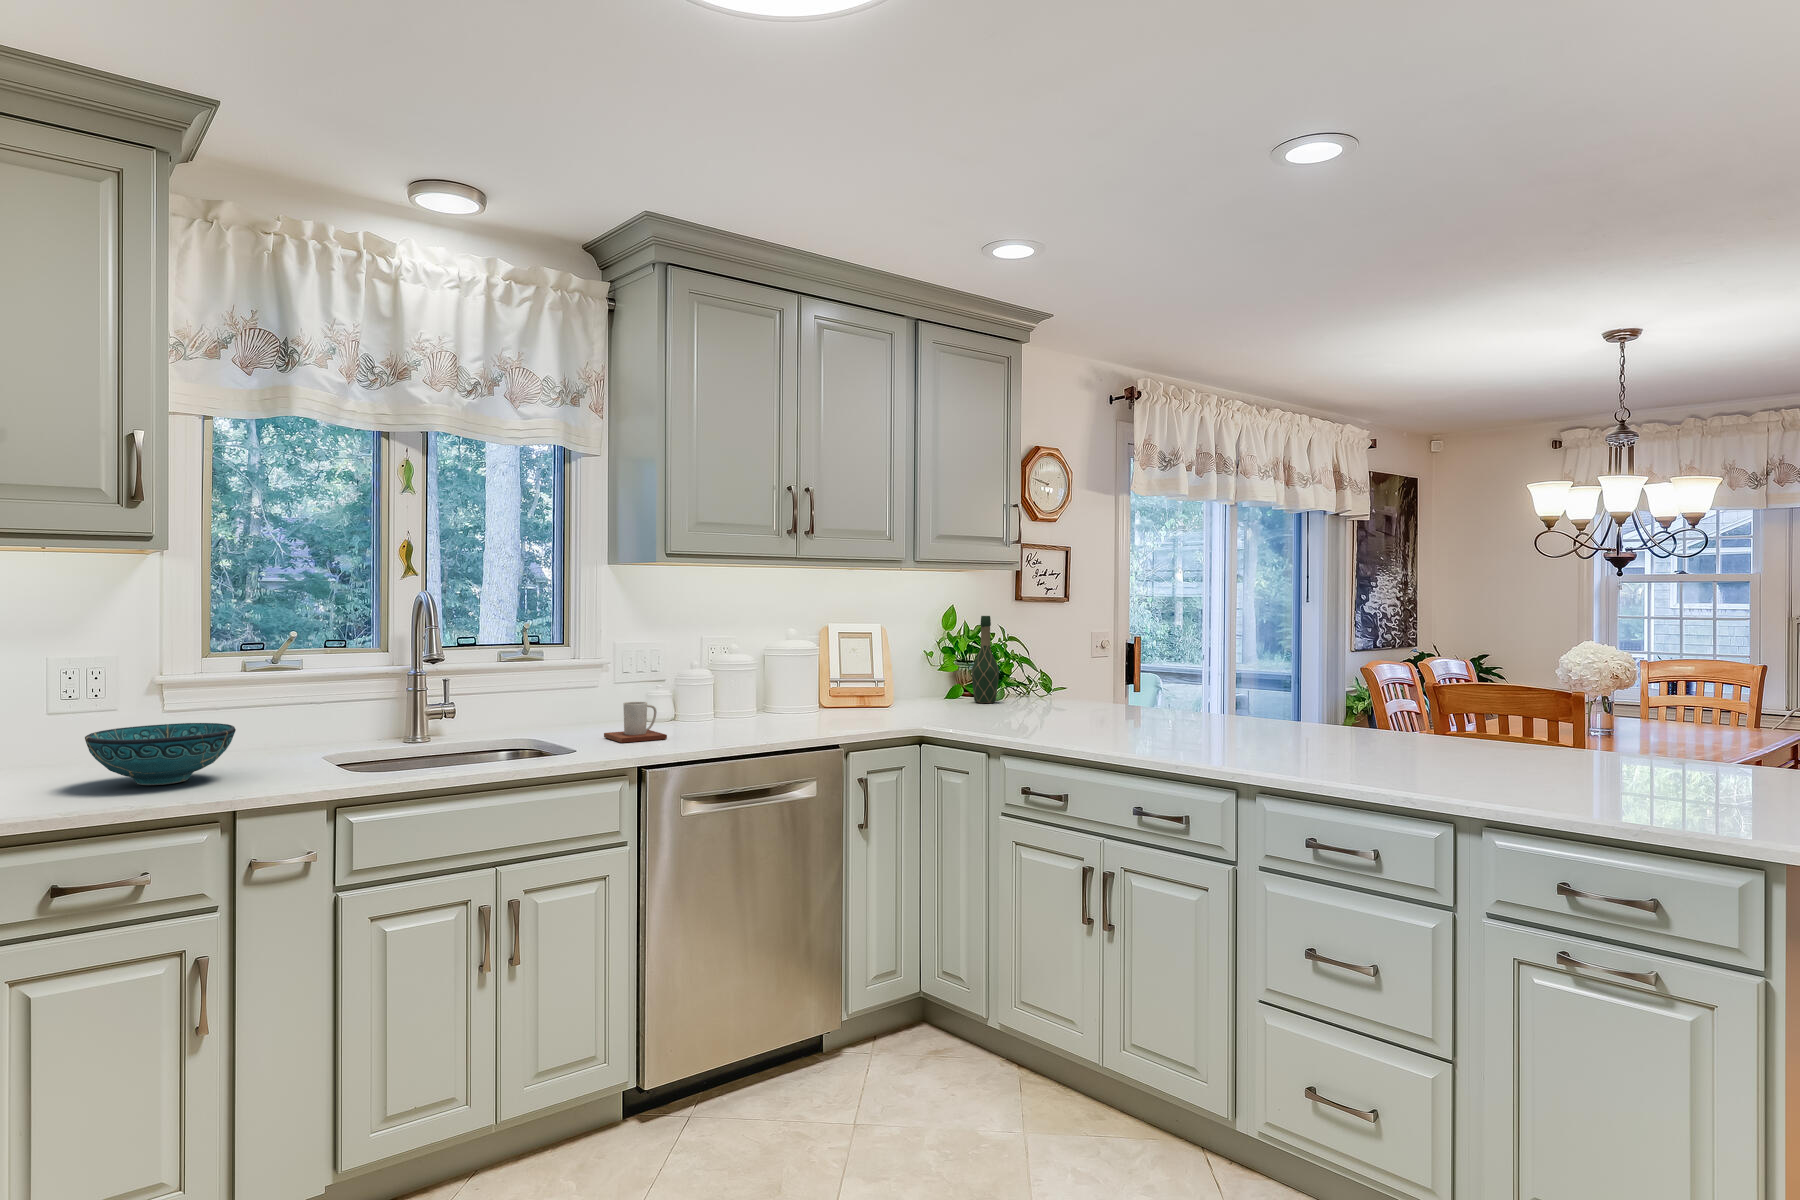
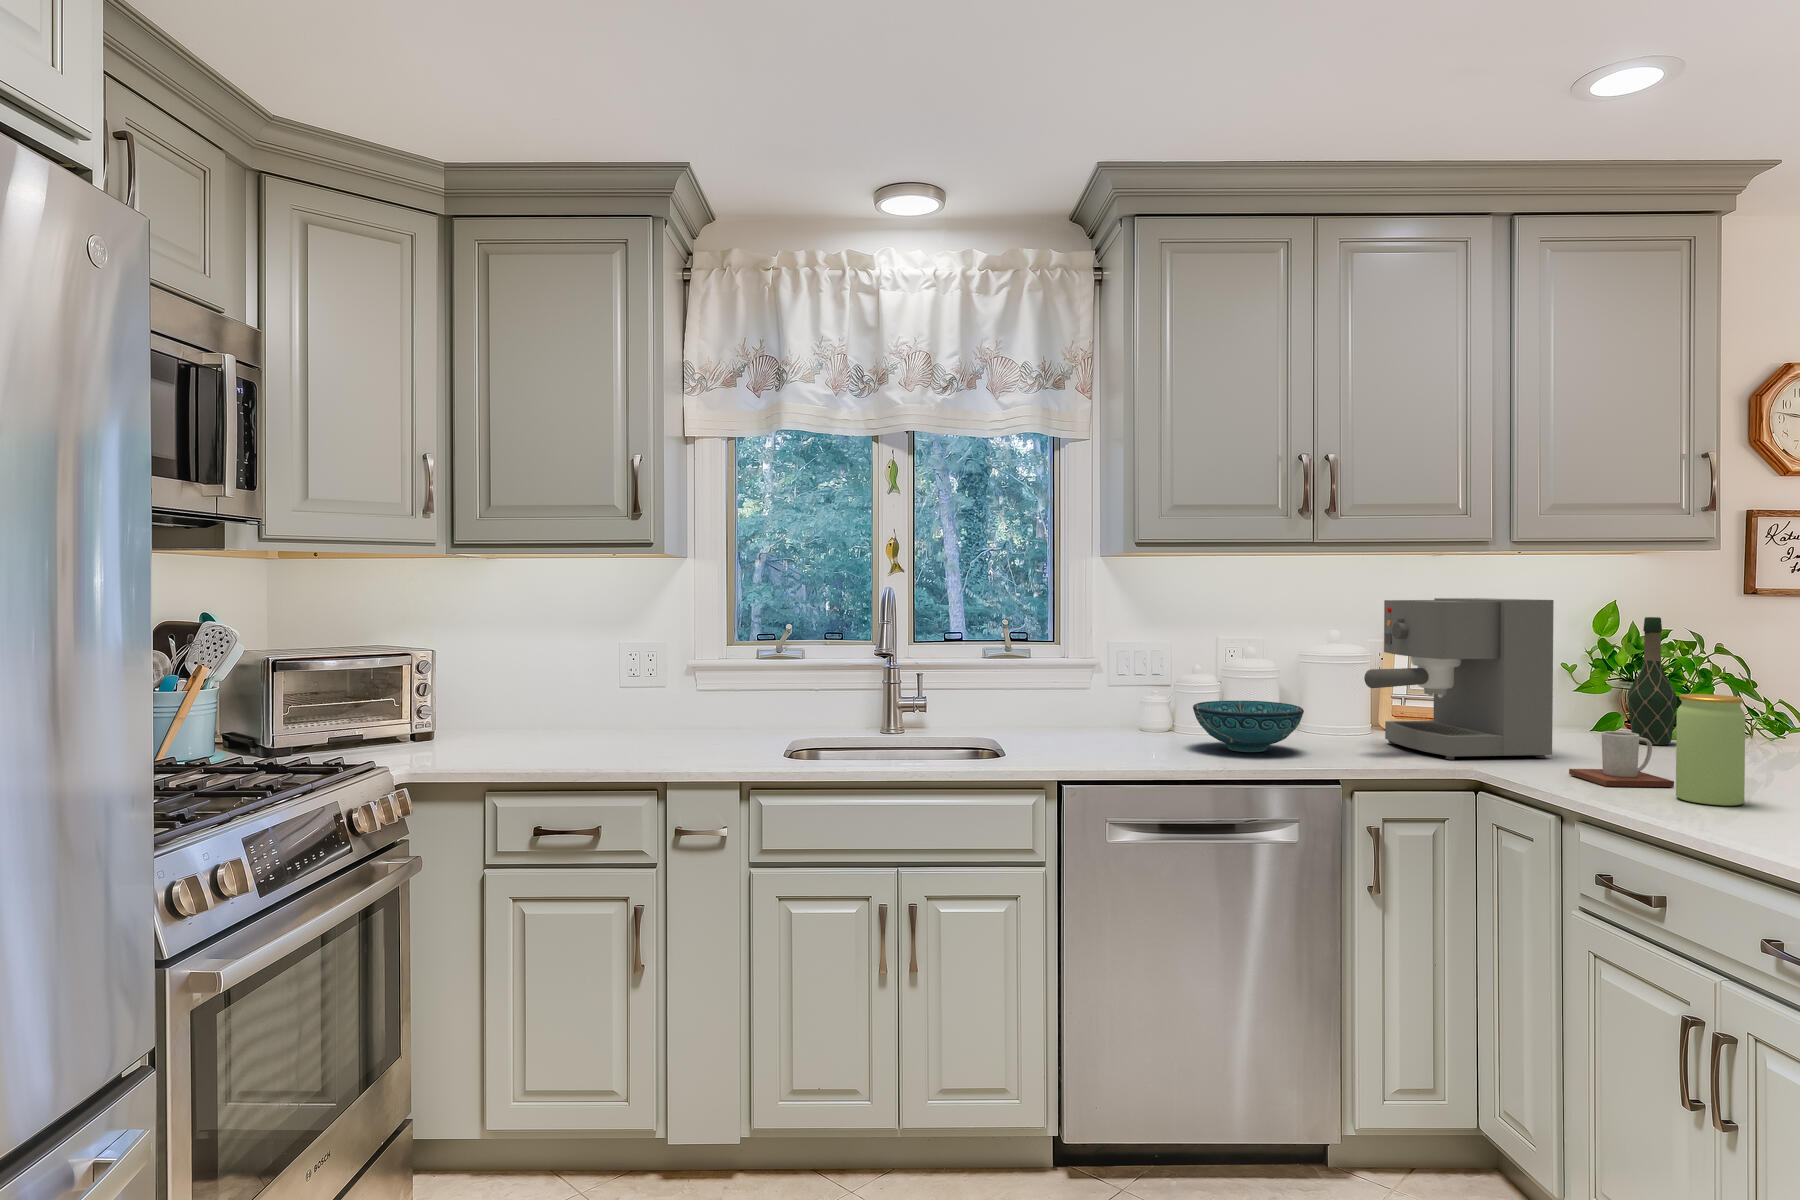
coffee maker: none [839,603,952,722] -> present [1364,598,1554,760]
jar: none [1043,663,1078,732] -> present [1676,694,1745,806]
mug: present [604,702,667,743] -> present [1569,731,1674,787]
bowl: present [85,723,236,785] -> present [1193,701,1304,752]

